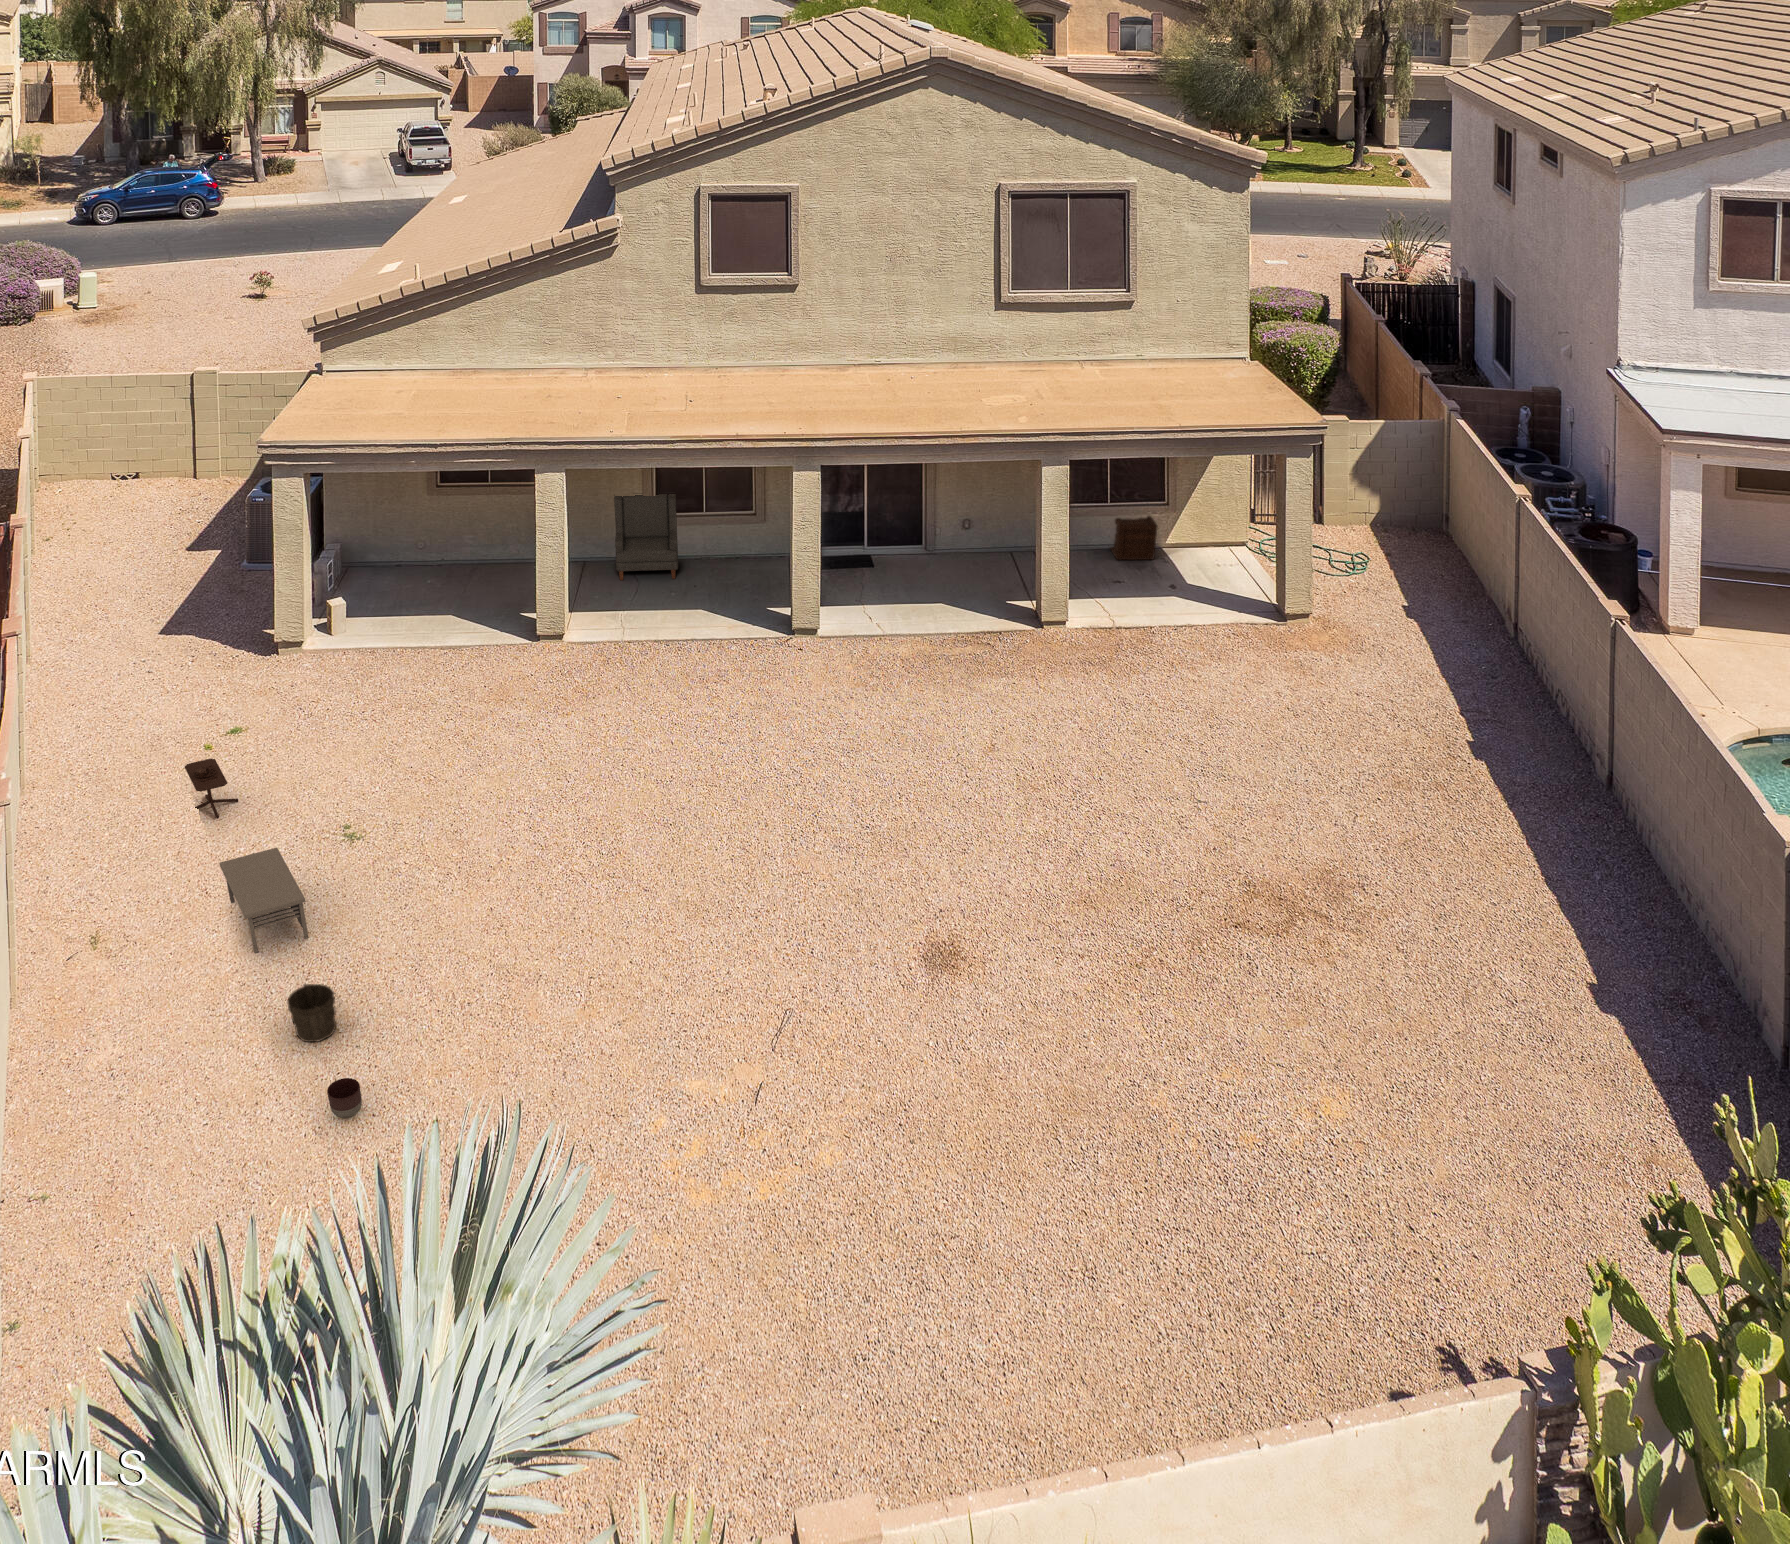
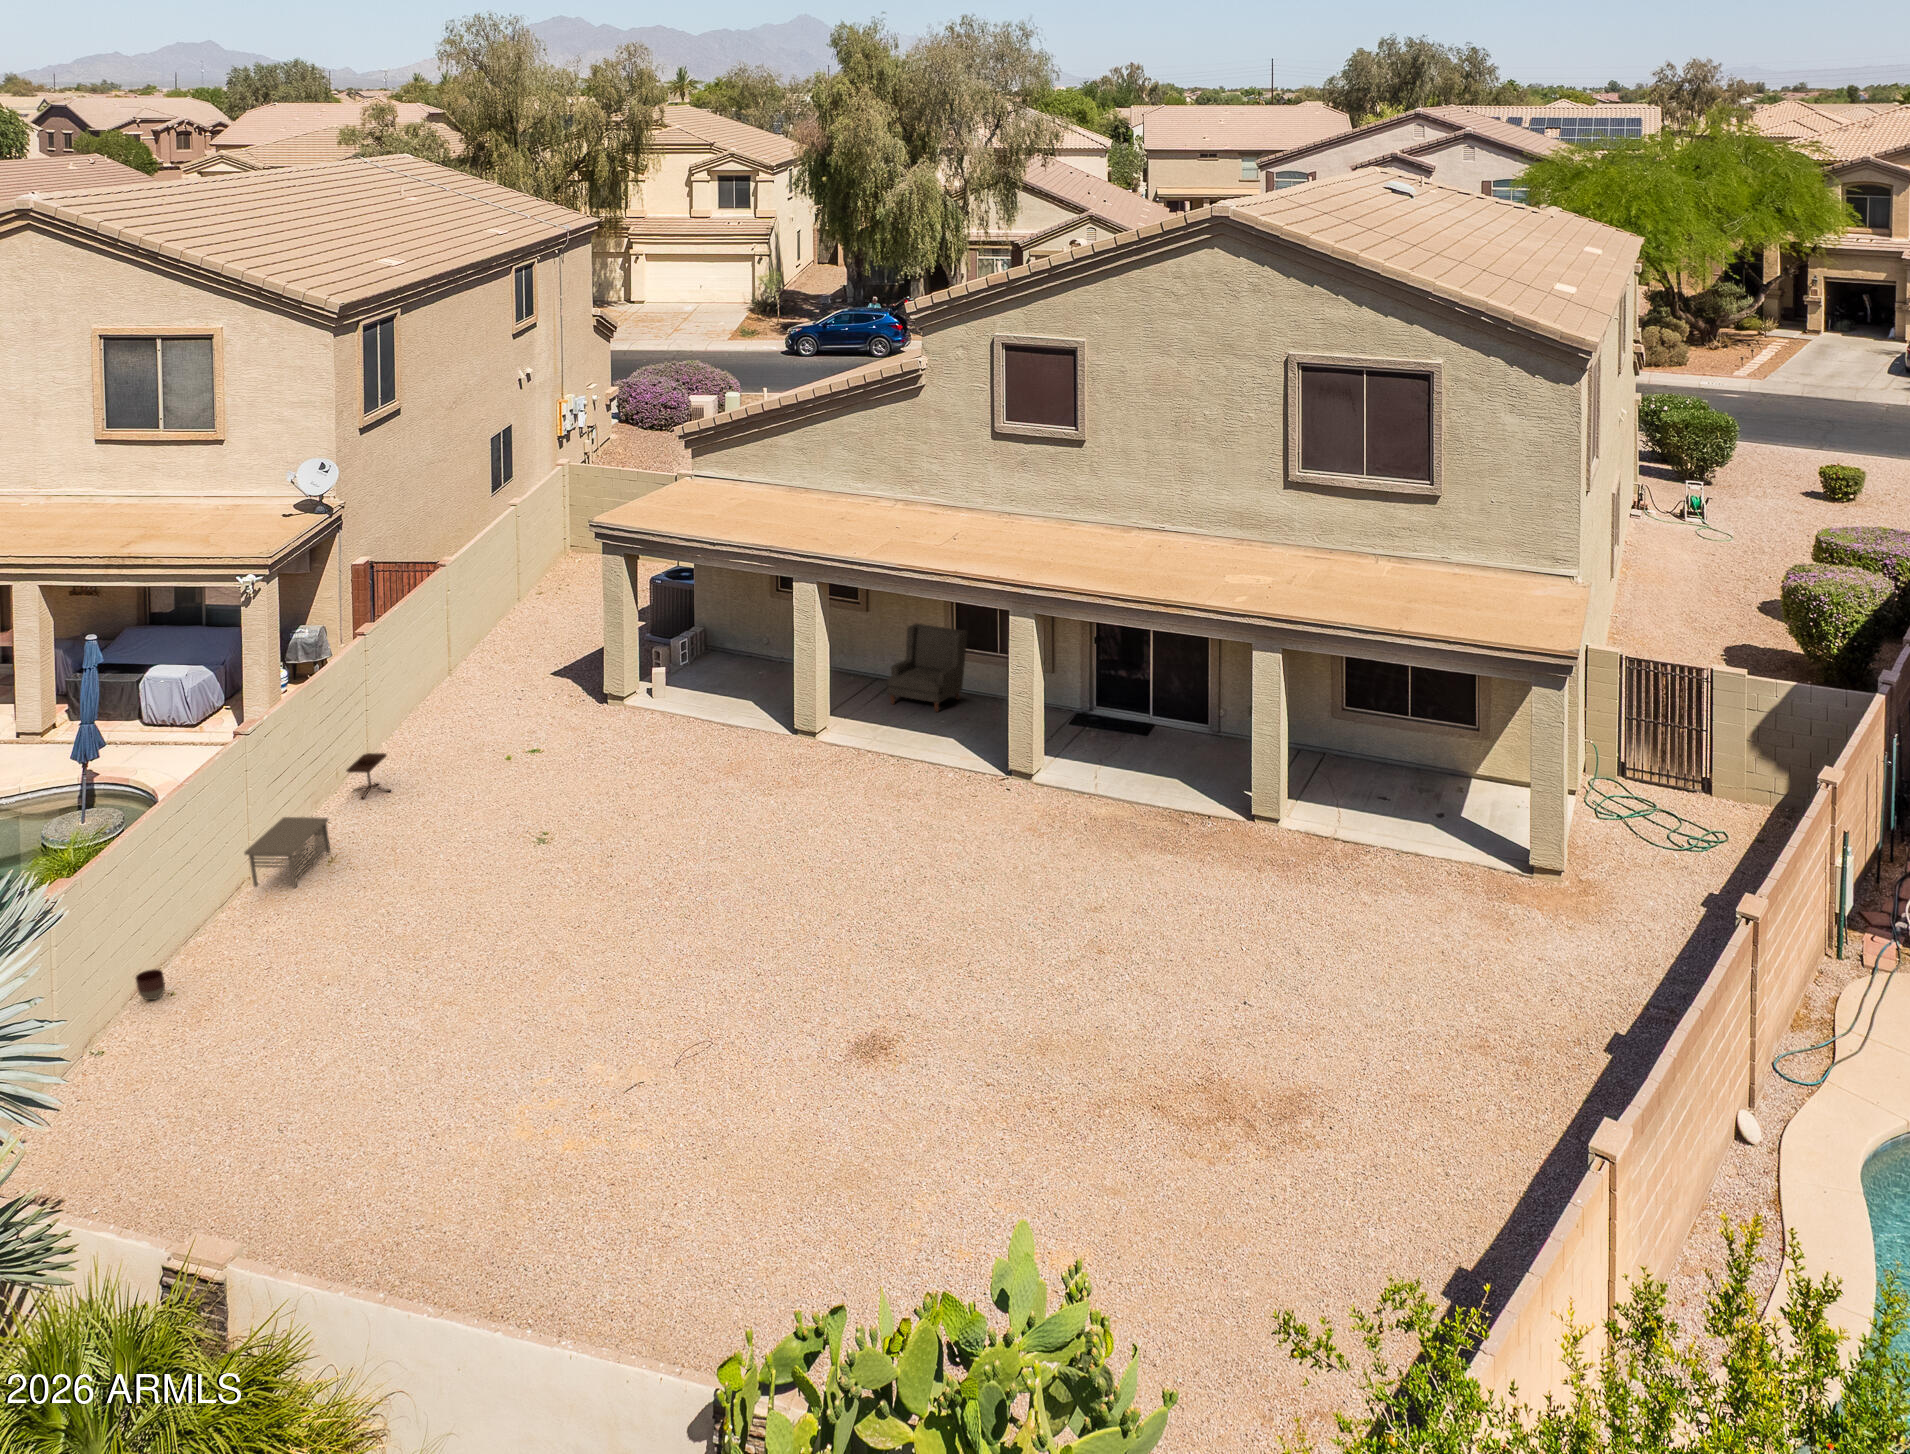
wooden crate: present [1110,516,1157,560] -> none [1391,731,1452,792]
bucket: present [287,984,336,1042] -> none [189,905,234,951]

